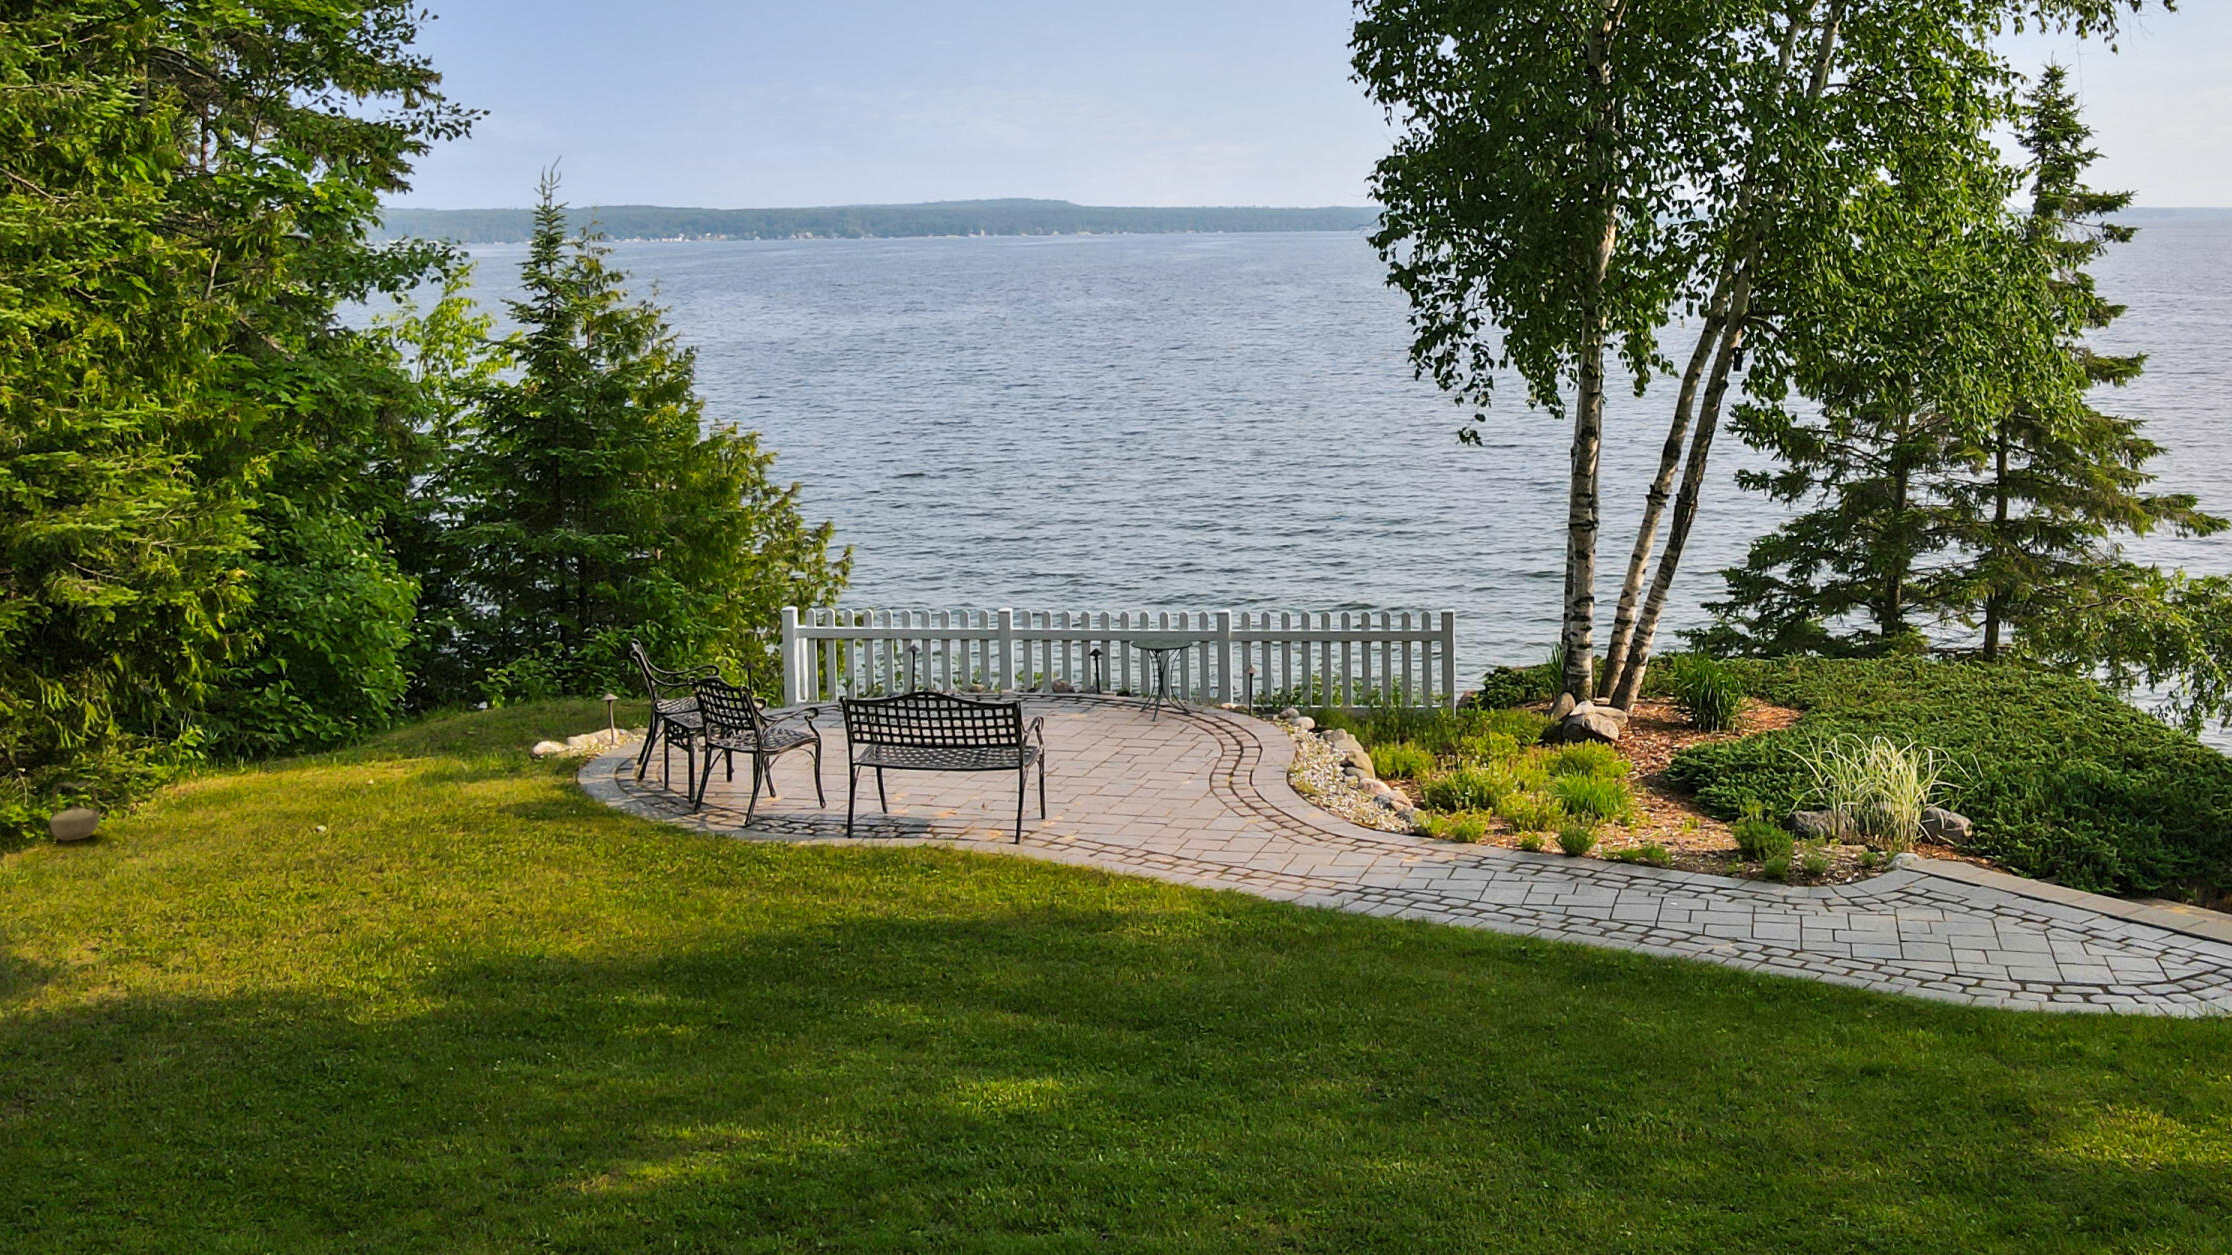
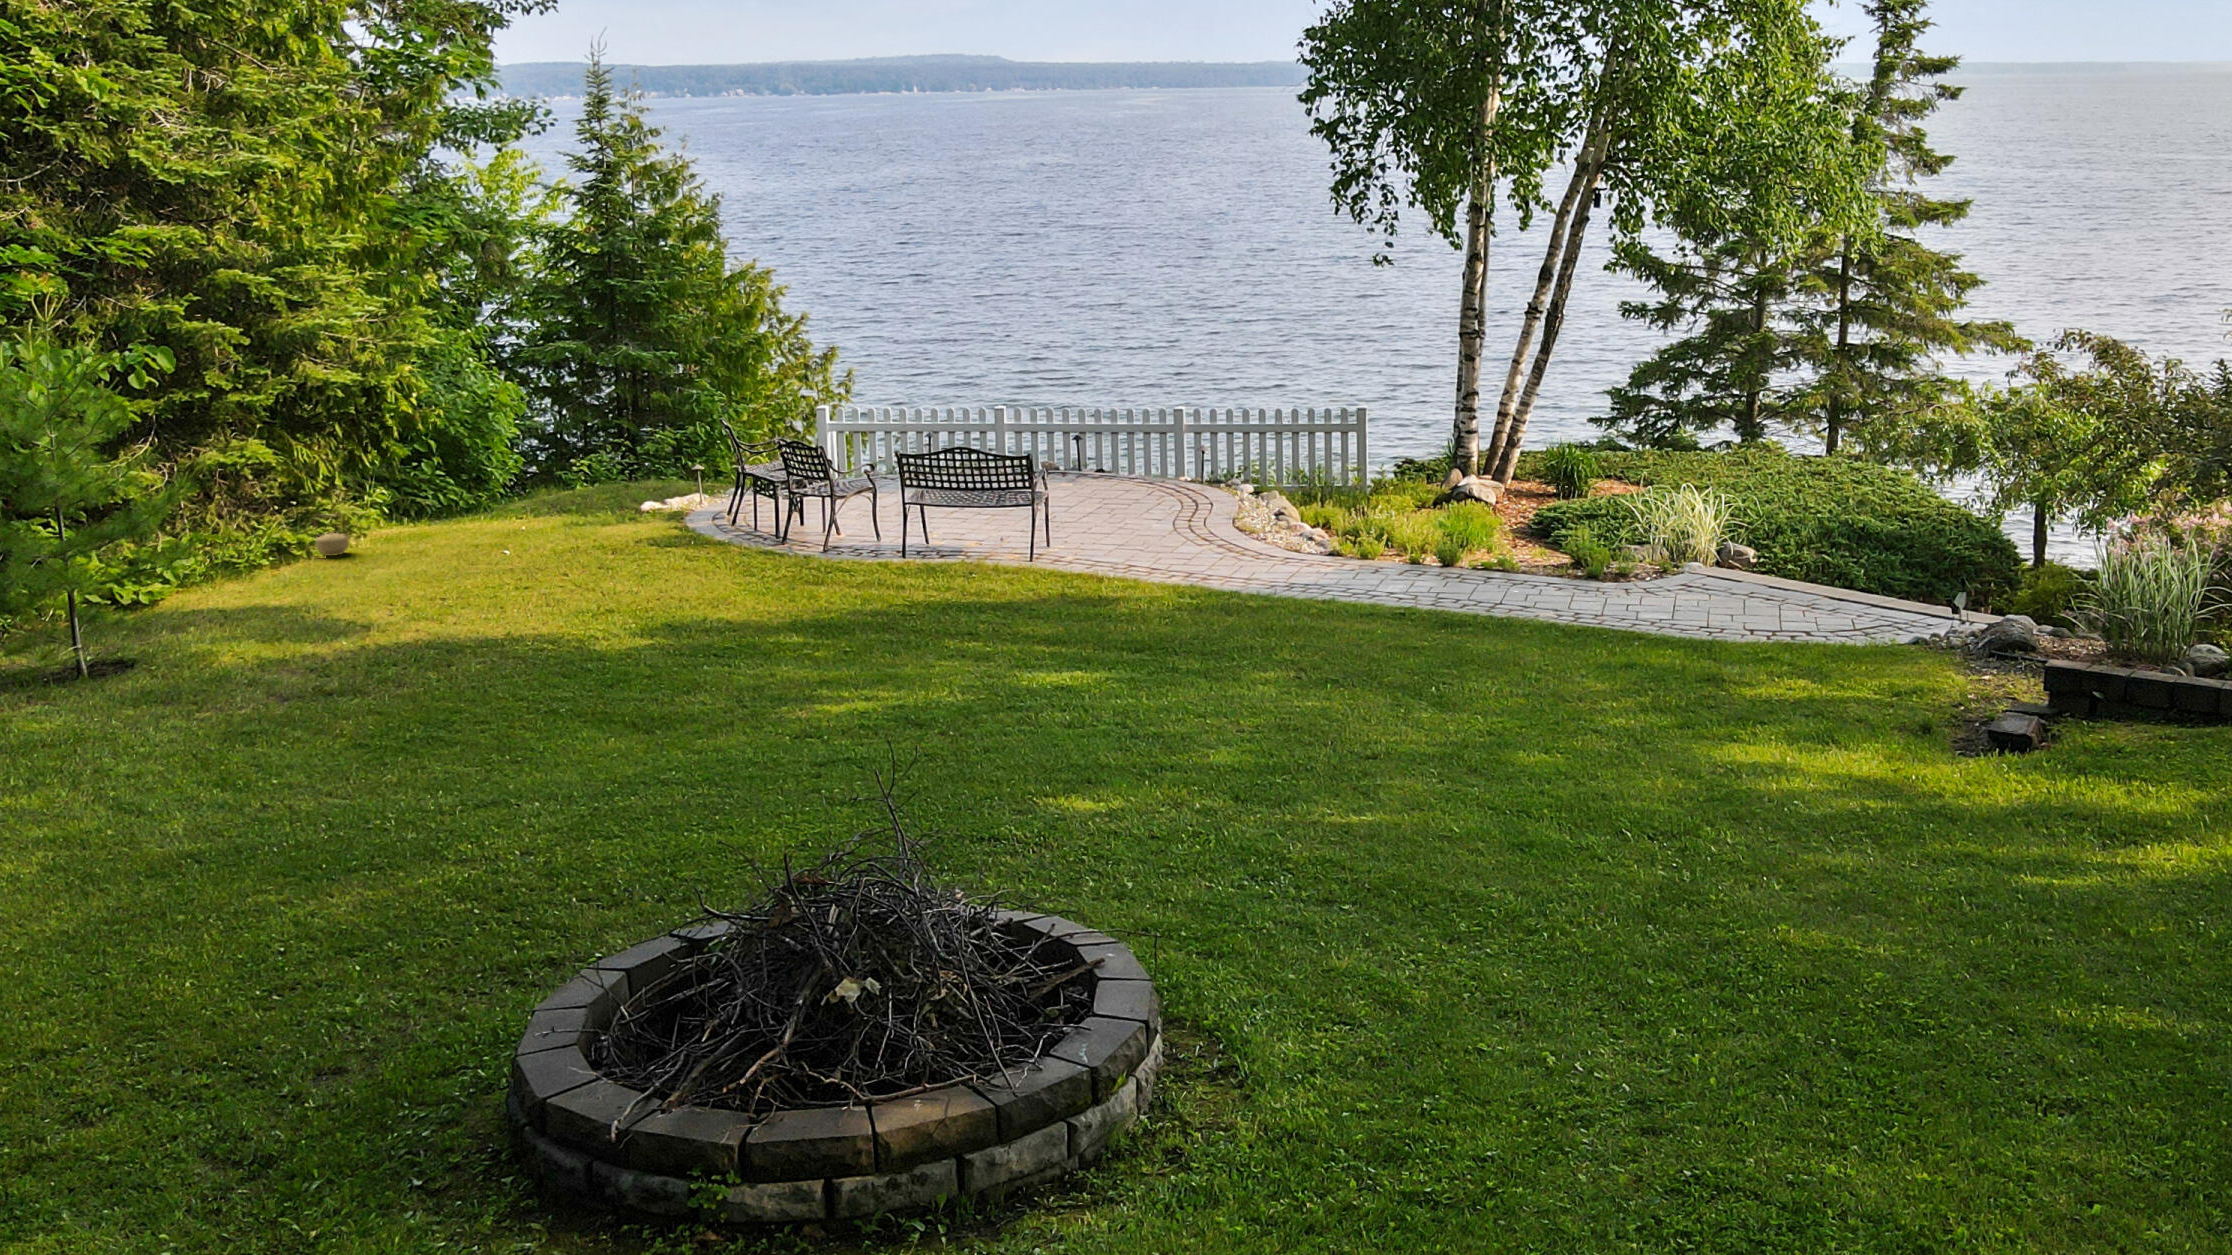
side table: present [1131,638,1193,721] -> none [1107,428,1156,492]

